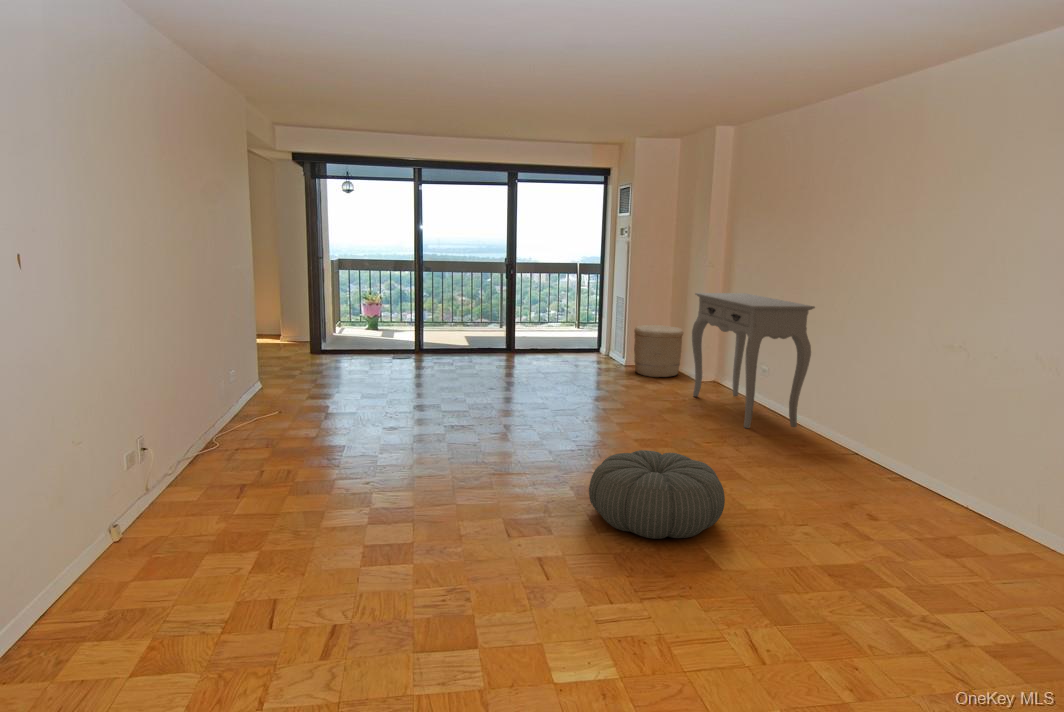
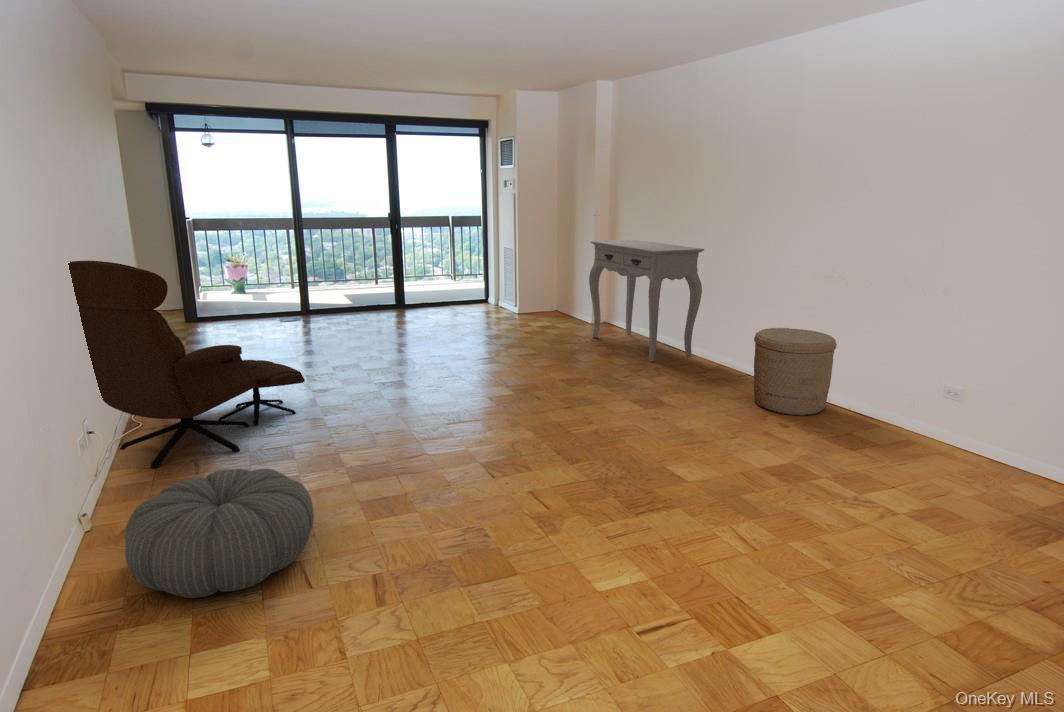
lounge chair: none [144,289,368,485] -> present [68,261,305,469]
woven basket: present [634,325,683,377] -> present [754,328,837,415]
pouf: present [589,450,725,539] -> present [125,469,314,598]

